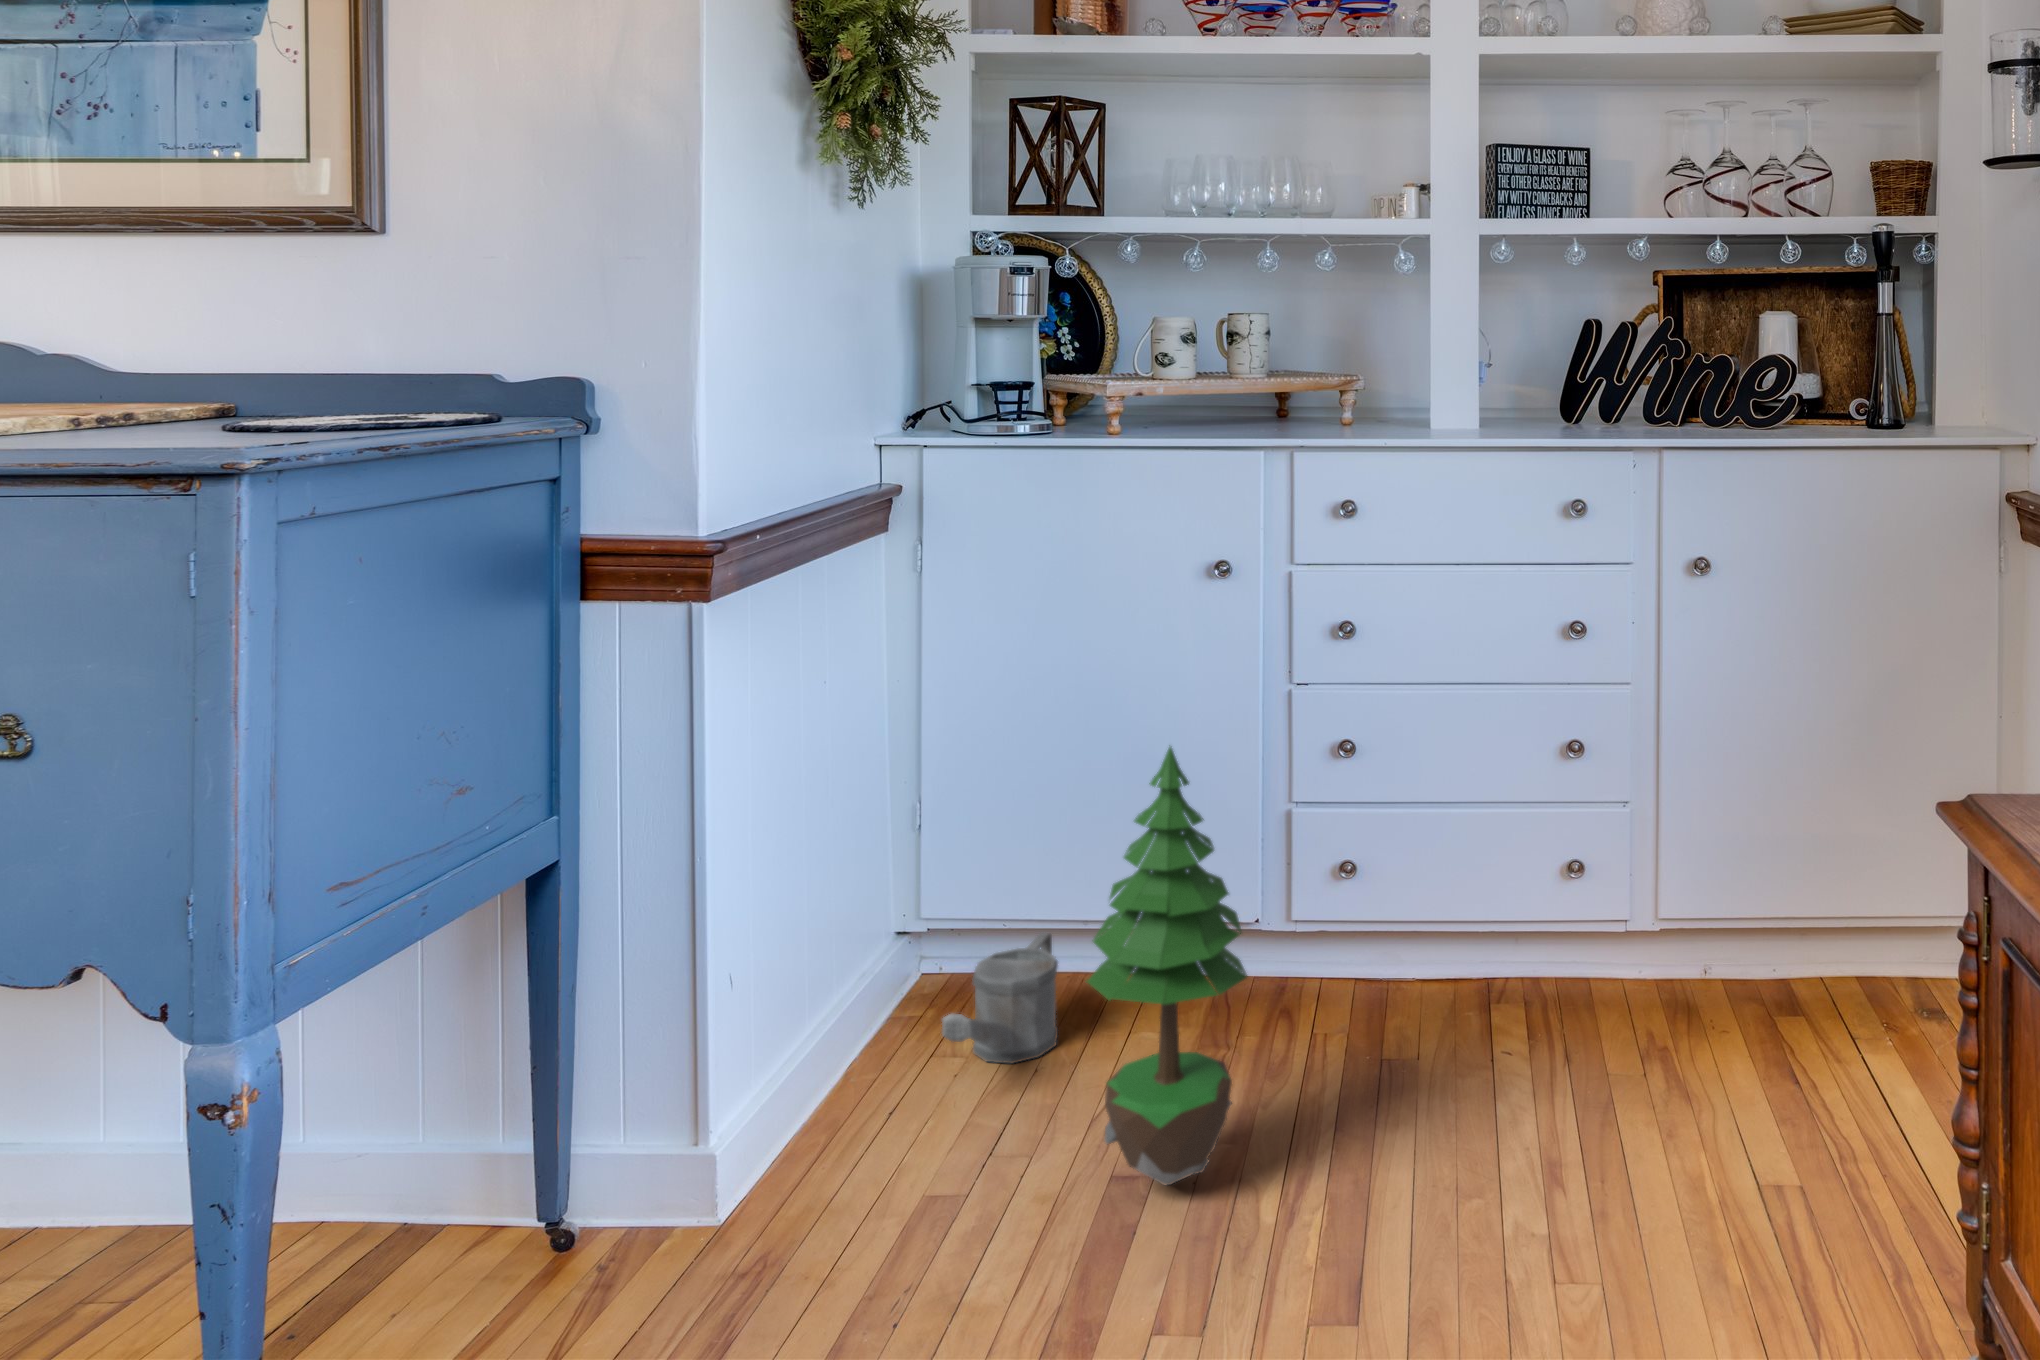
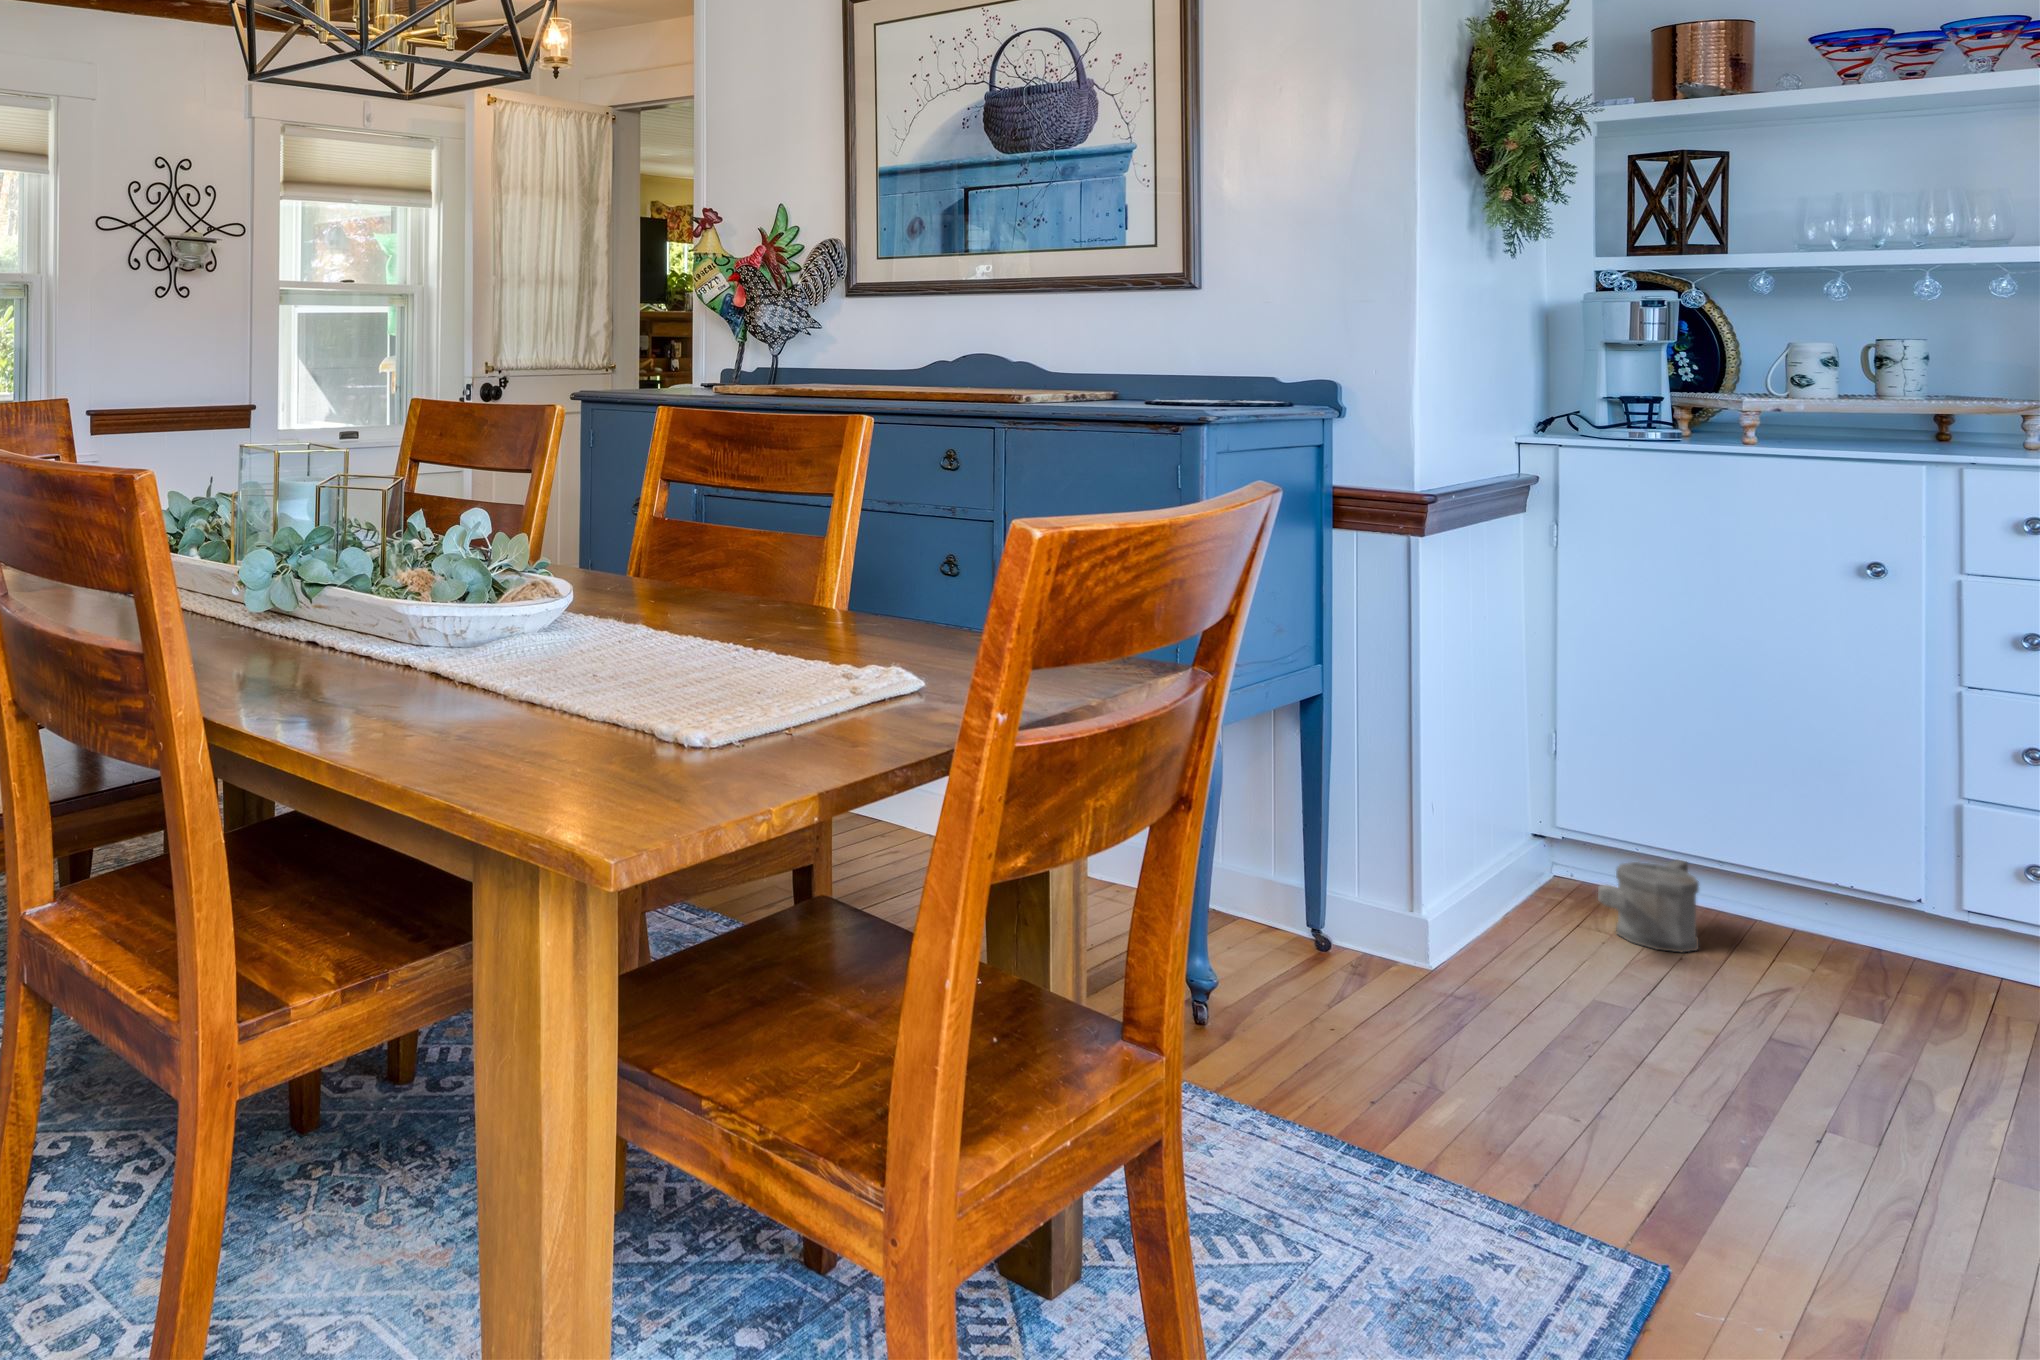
potted tree: present [1086,745,1248,1185] -> none [1751,692,1926,1061]

